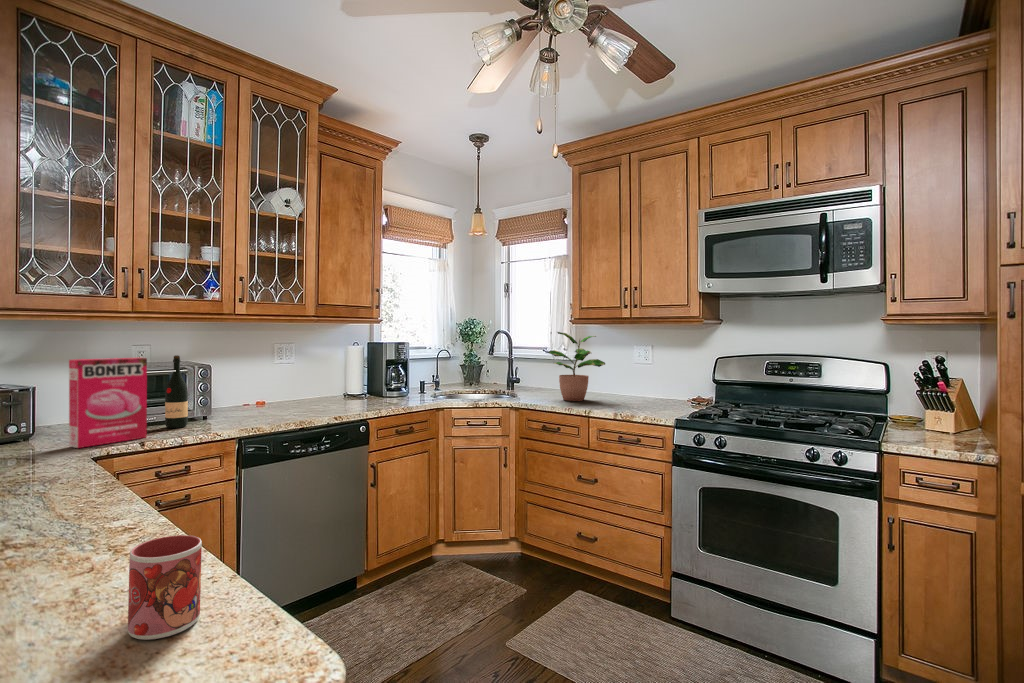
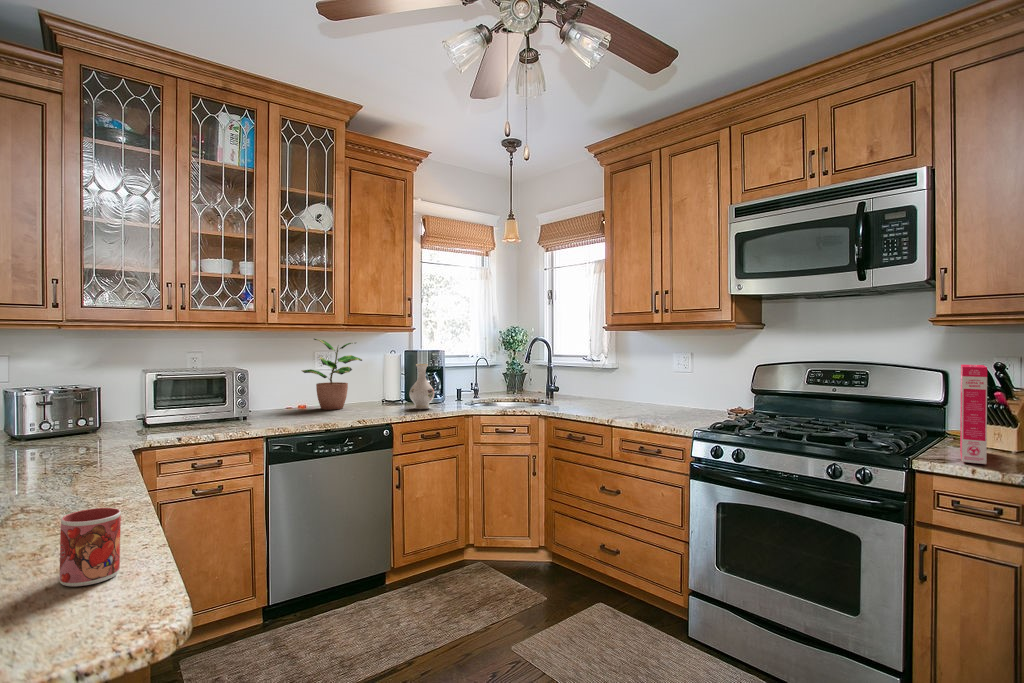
potted plant: present [548,332,605,401] -> present [302,339,362,410]
wine bottle: present [165,355,188,428] -> none [206,361,226,427]
cereal box: present [69,358,147,448] -> present [960,365,987,464]
vase: none [380,359,406,404] -> present [409,364,434,409]

